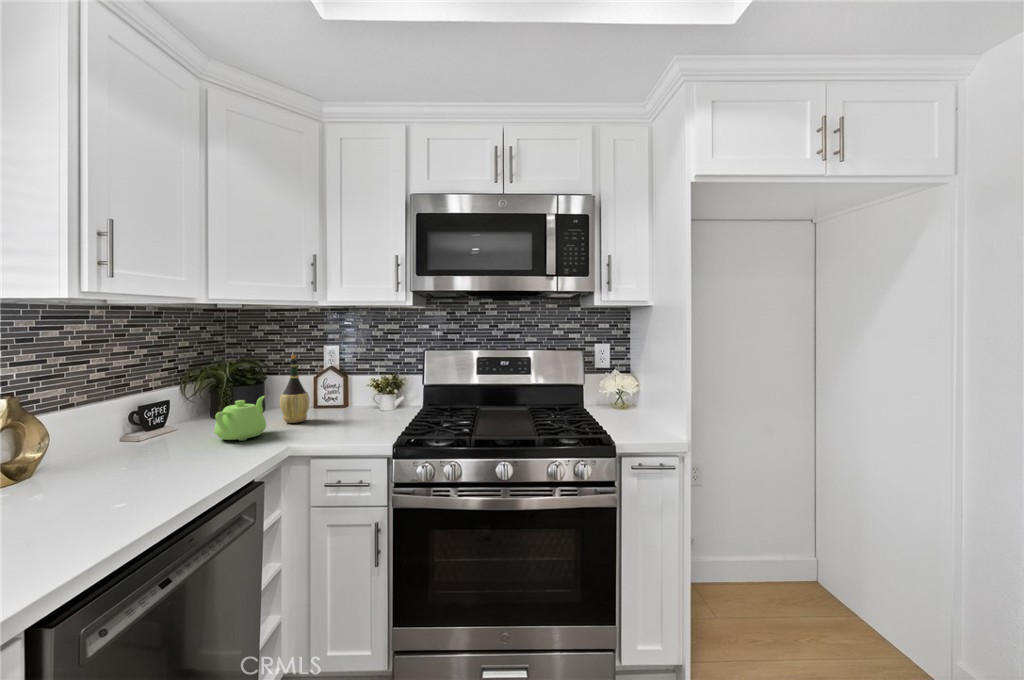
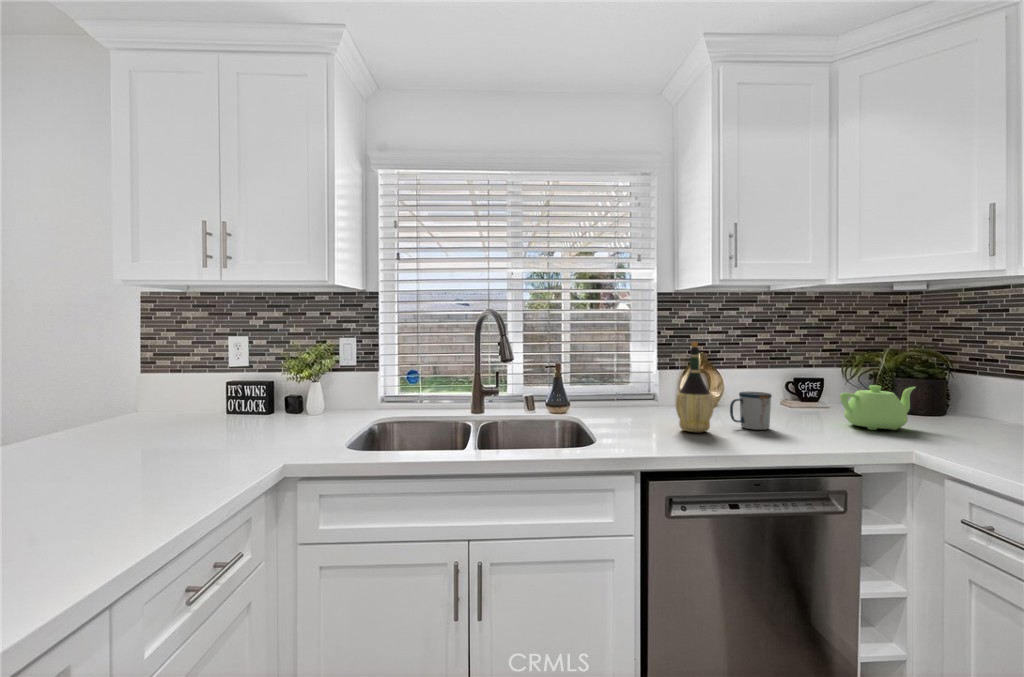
wine bottle: present [280,355,310,423] -> present [676,342,714,432]
mug: none [115,430,163,477] -> present [730,392,772,430]

